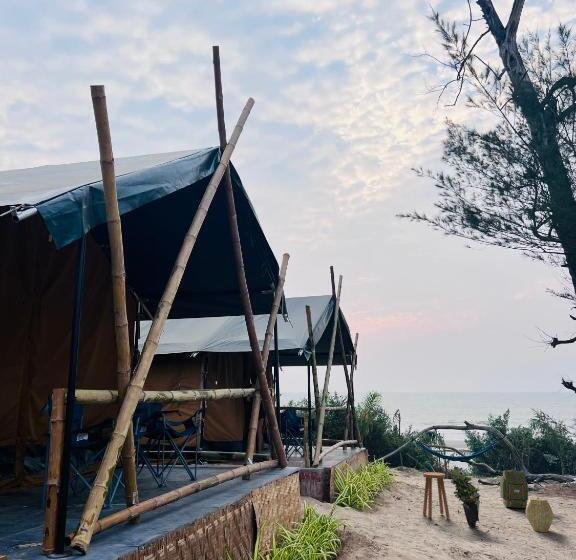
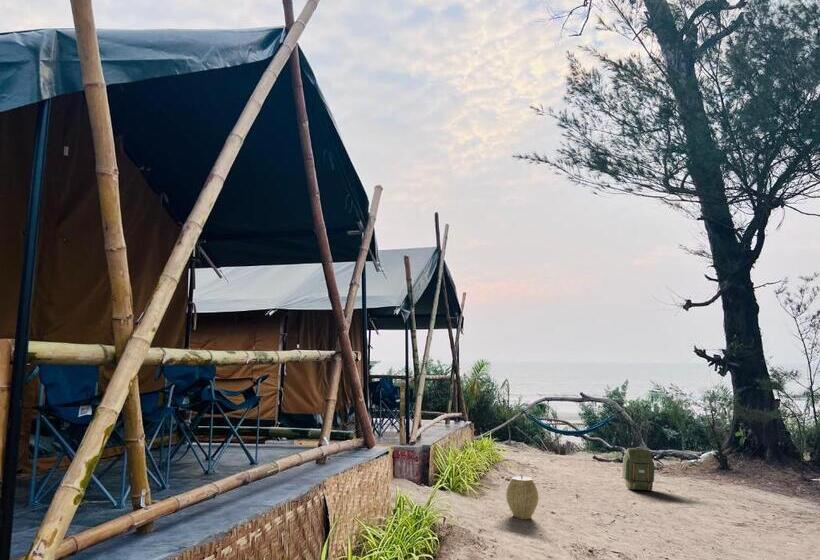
potted plant: present [449,470,481,528] -> none [567,448,604,515]
stool: present [423,472,450,518] -> none [535,451,566,503]
woven basket: present [526,497,553,532] -> present [506,476,538,519]

